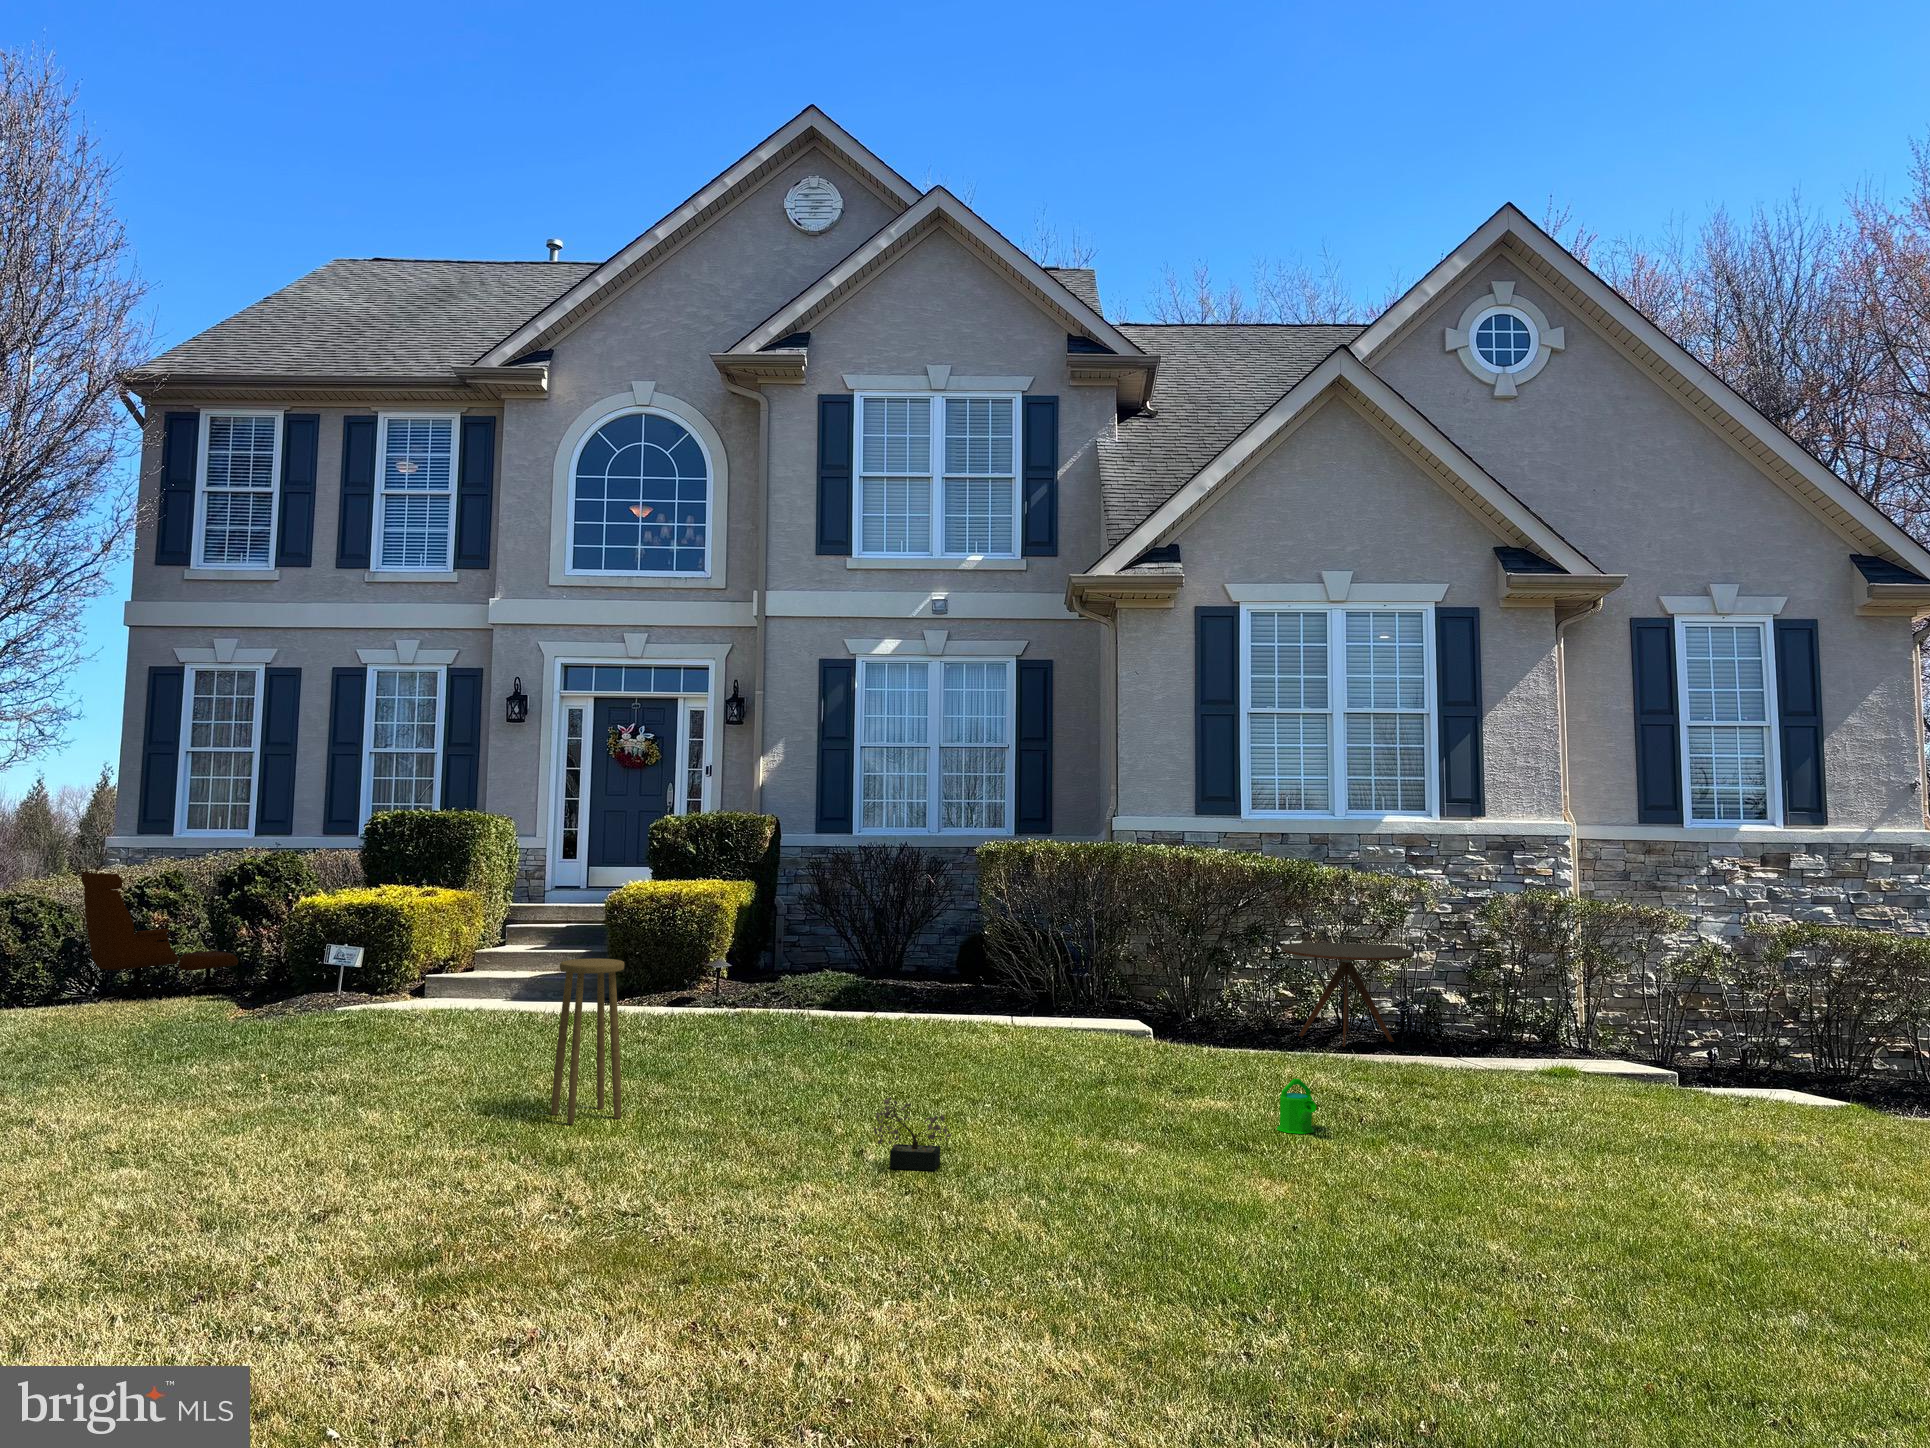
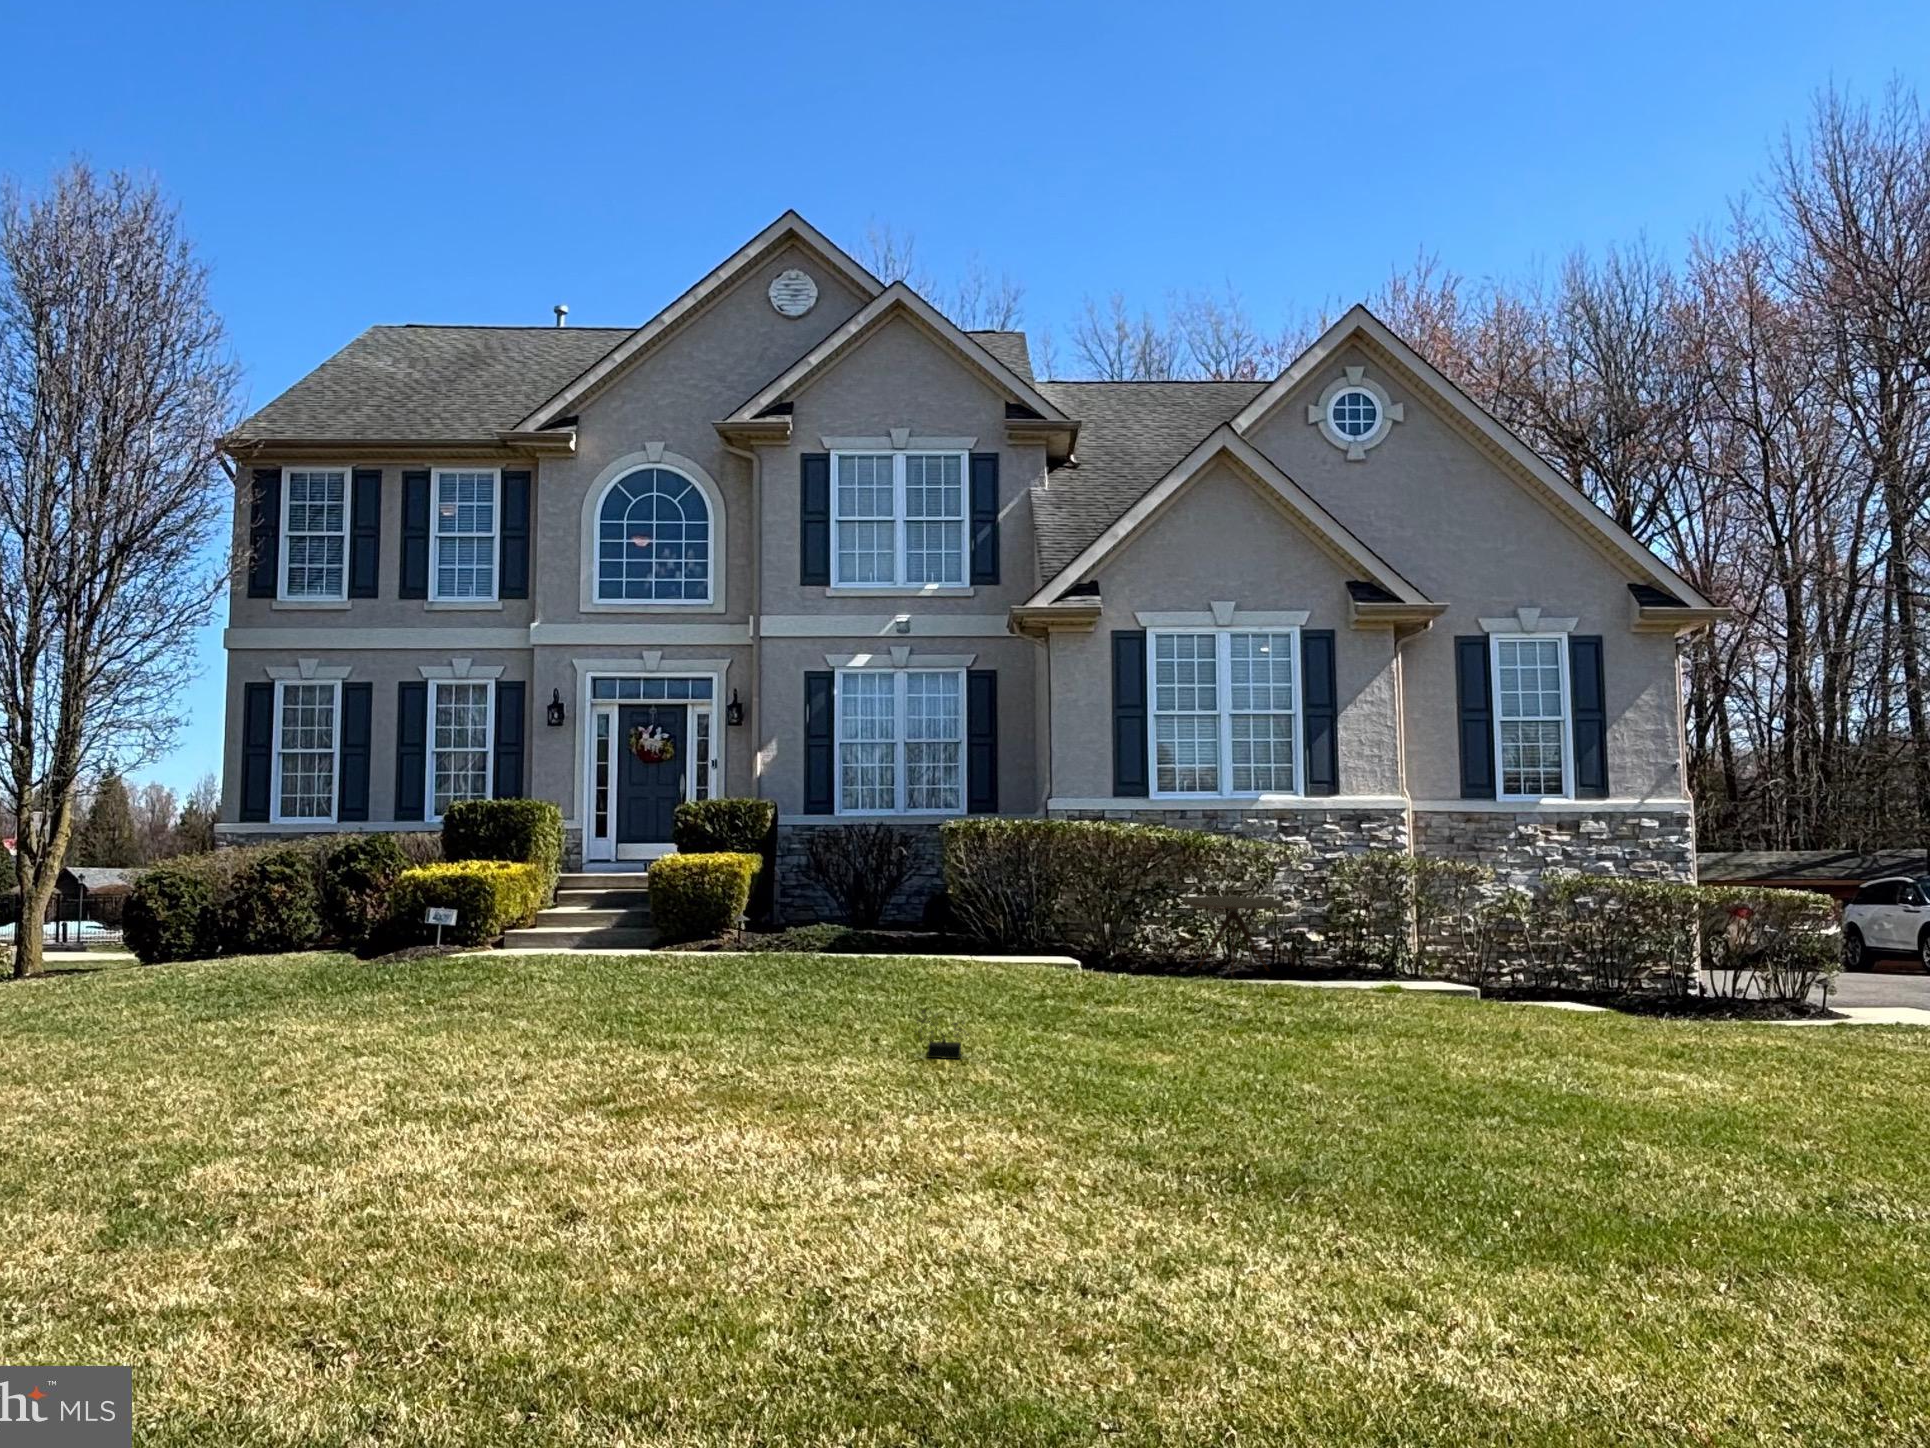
lounge chair: present [81,871,238,1002] -> none [263,850,374,949]
stool: present [551,958,624,1124] -> none [673,914,725,1031]
watering can: present [1277,1079,1317,1134] -> none [1192,995,1221,1034]

